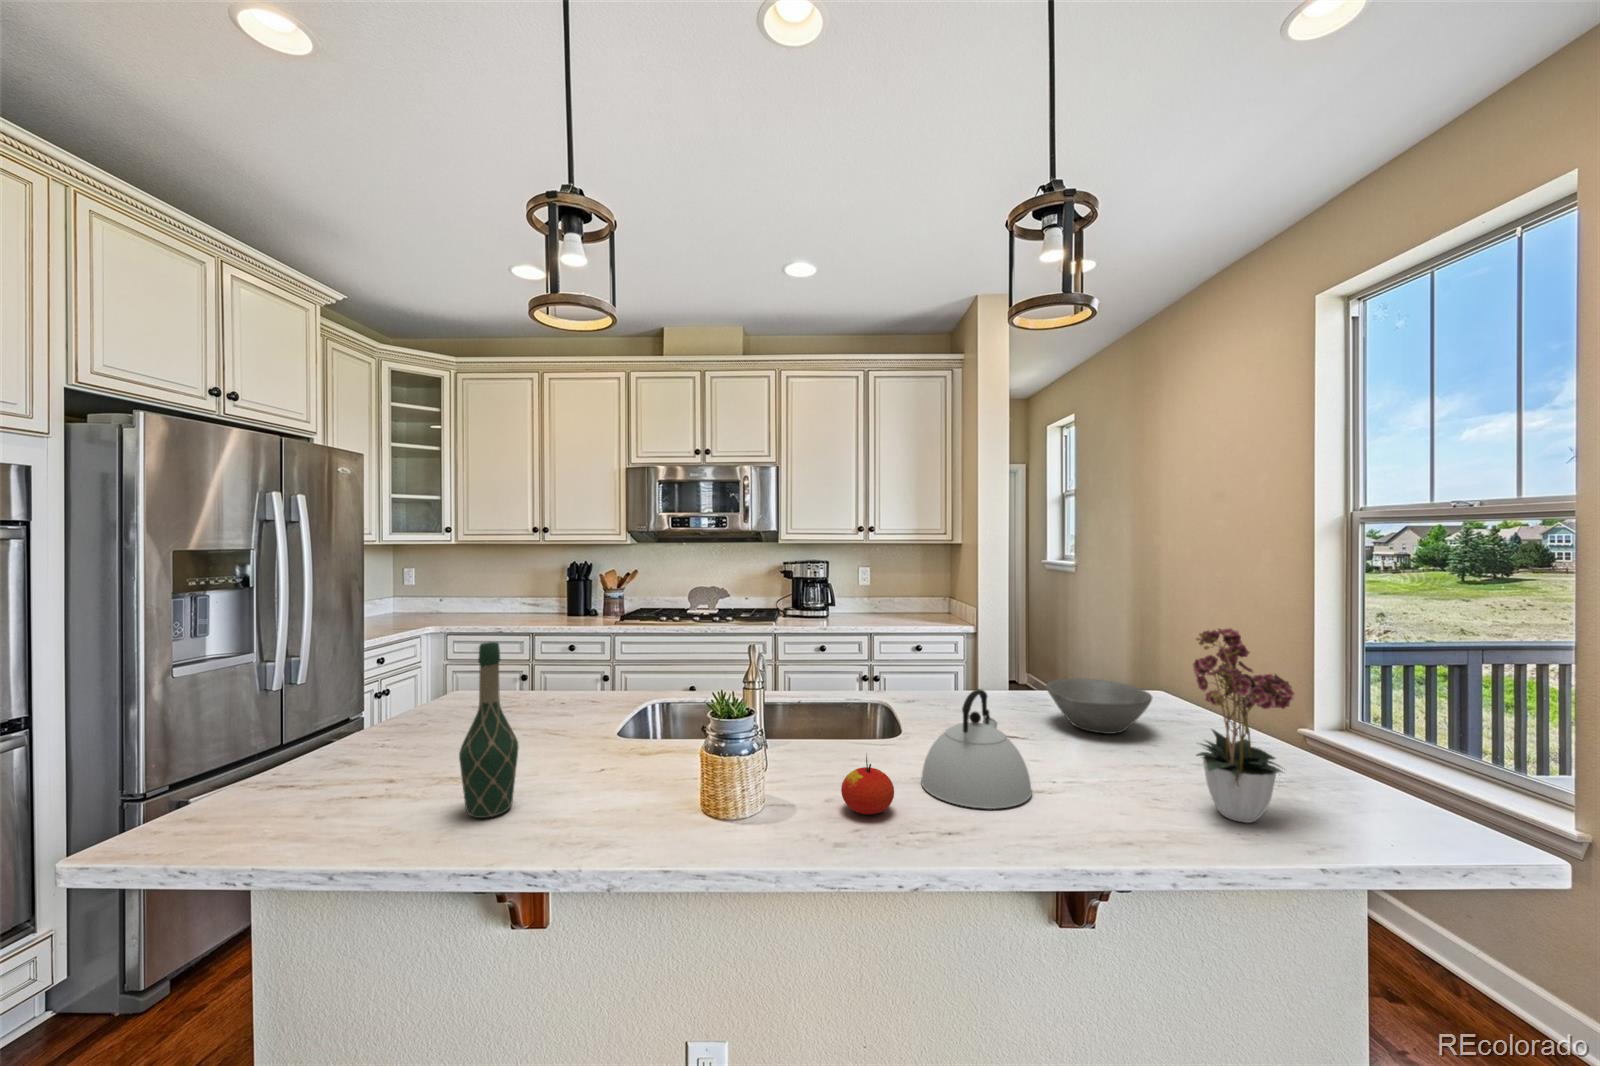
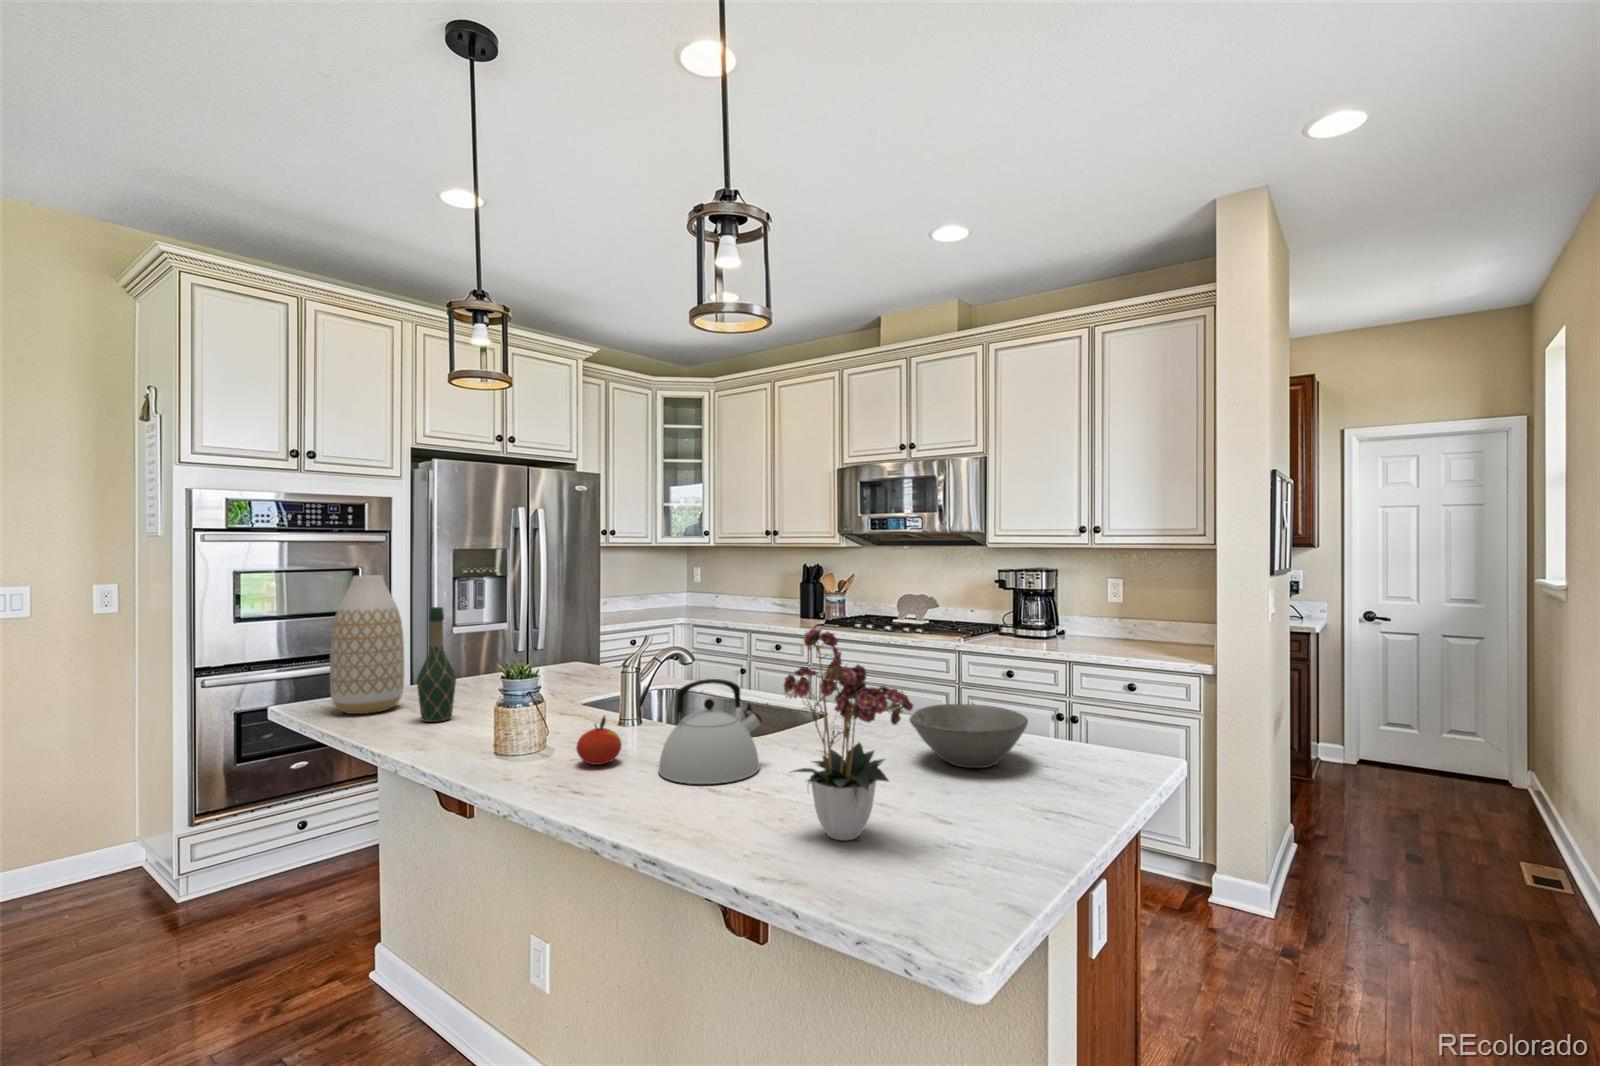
vase: none [240,600,377,840] -> present [330,575,404,714]

